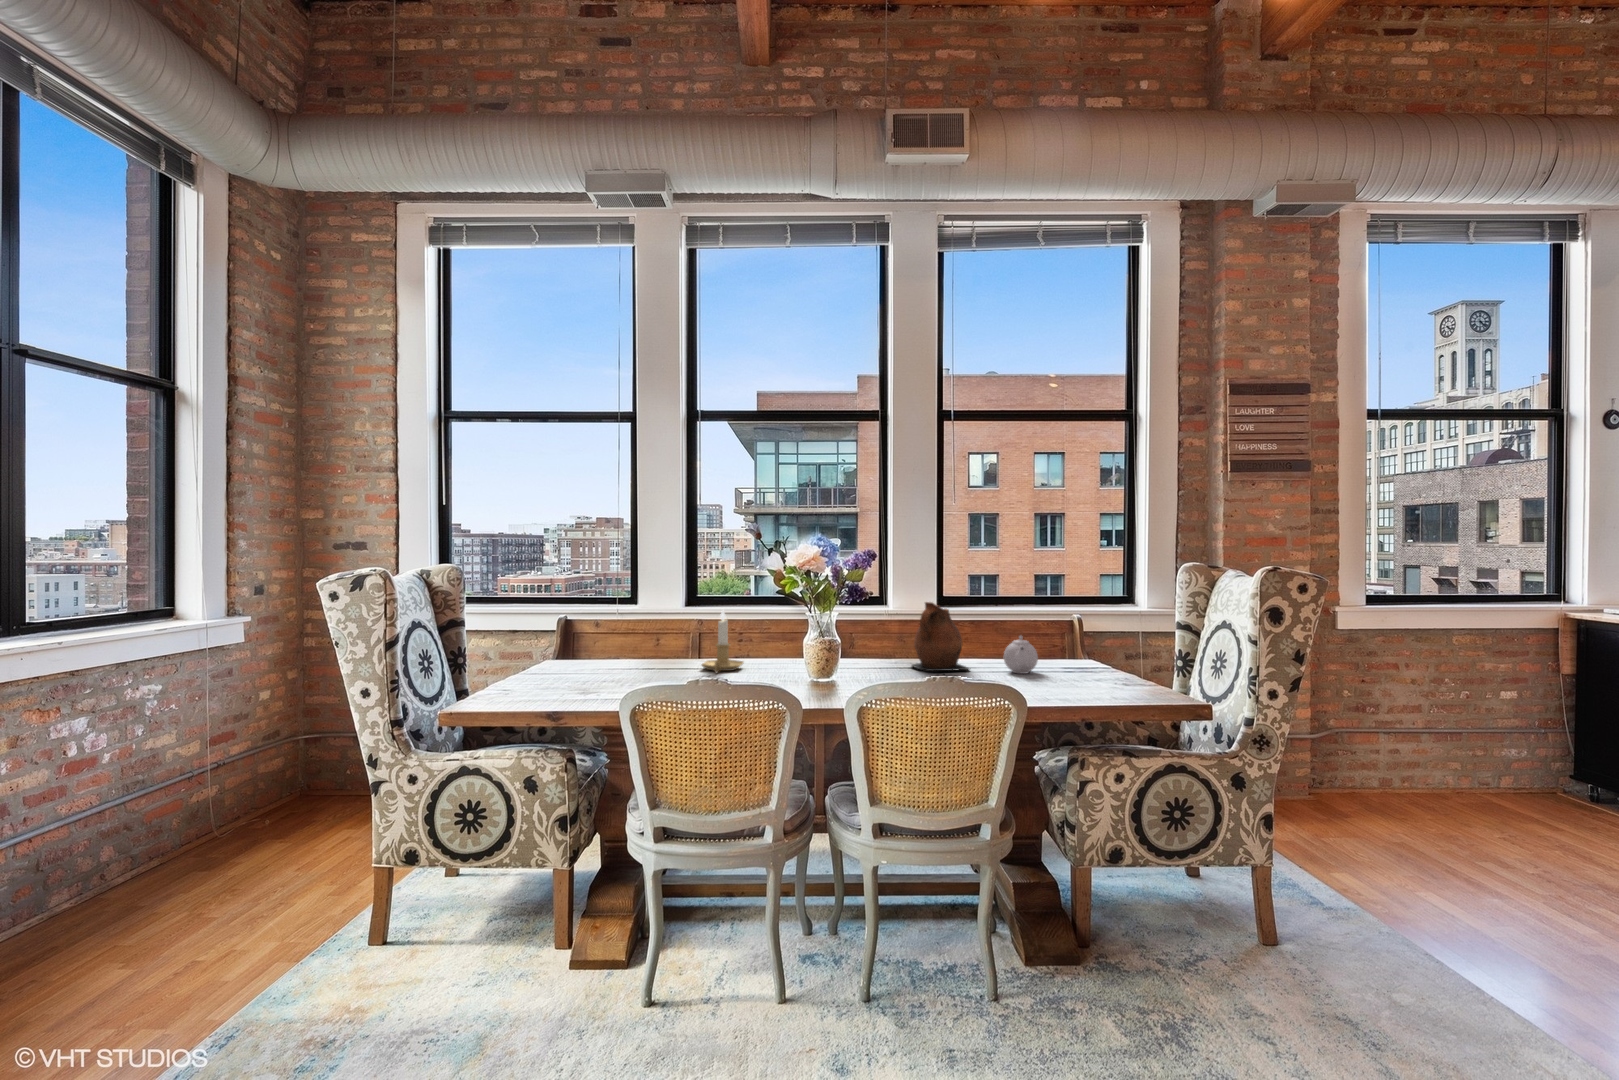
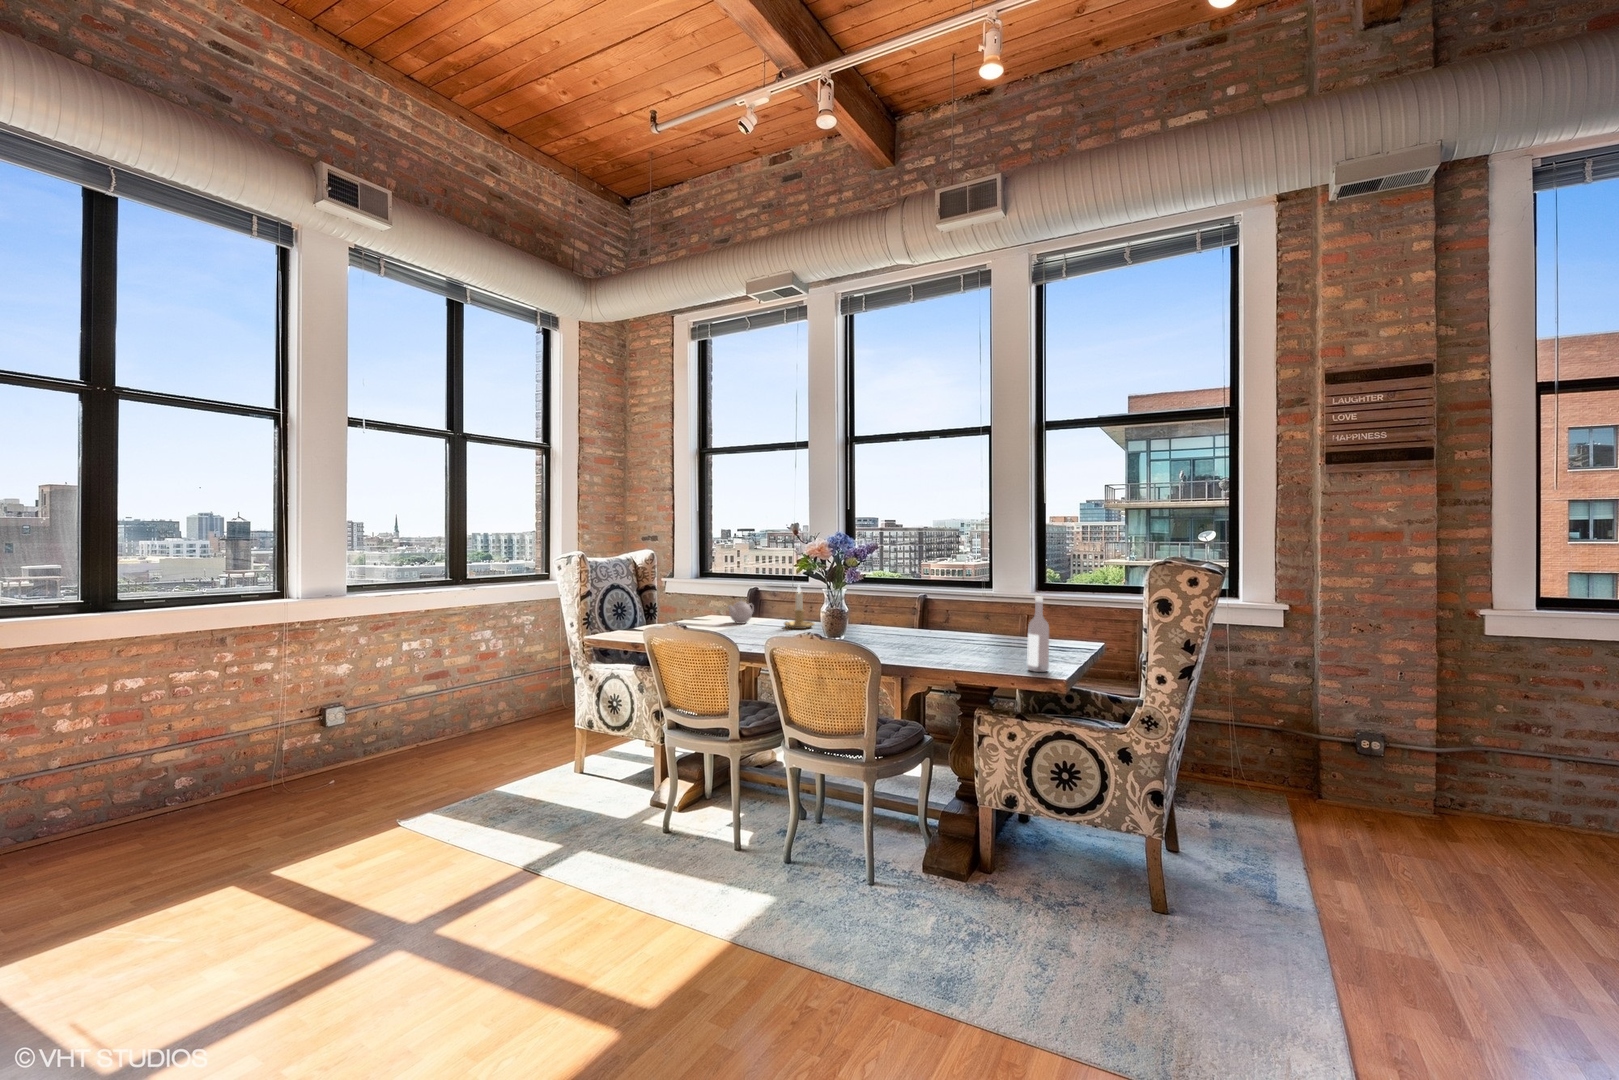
ceramic pitcher: present [912,602,969,671] -> none [927,585,971,642]
wine bottle: none [1114,609,1140,698] -> present [1027,596,1049,672]
teapot: present [1004,636,1038,674] -> present [728,599,754,624]

